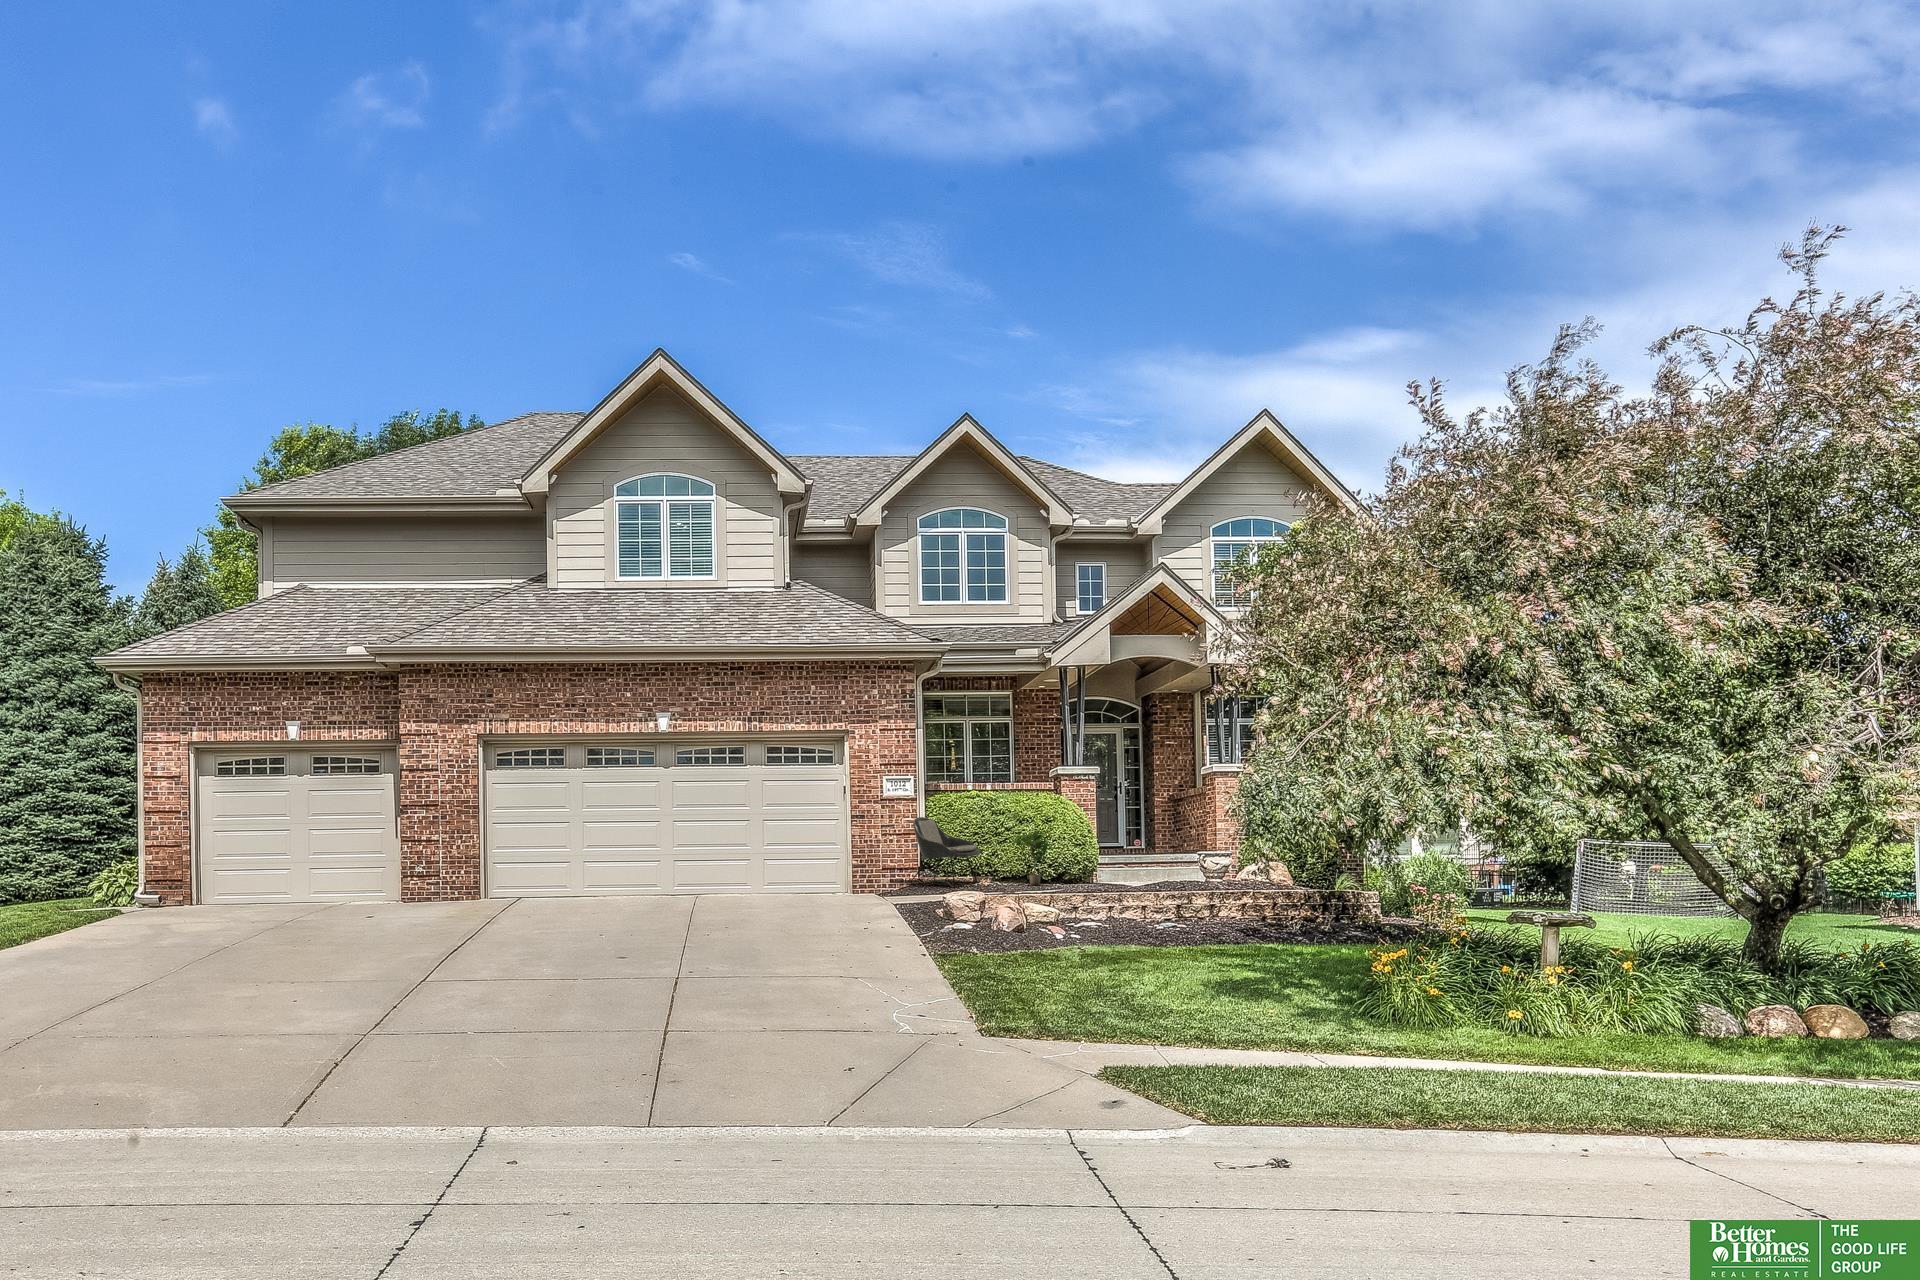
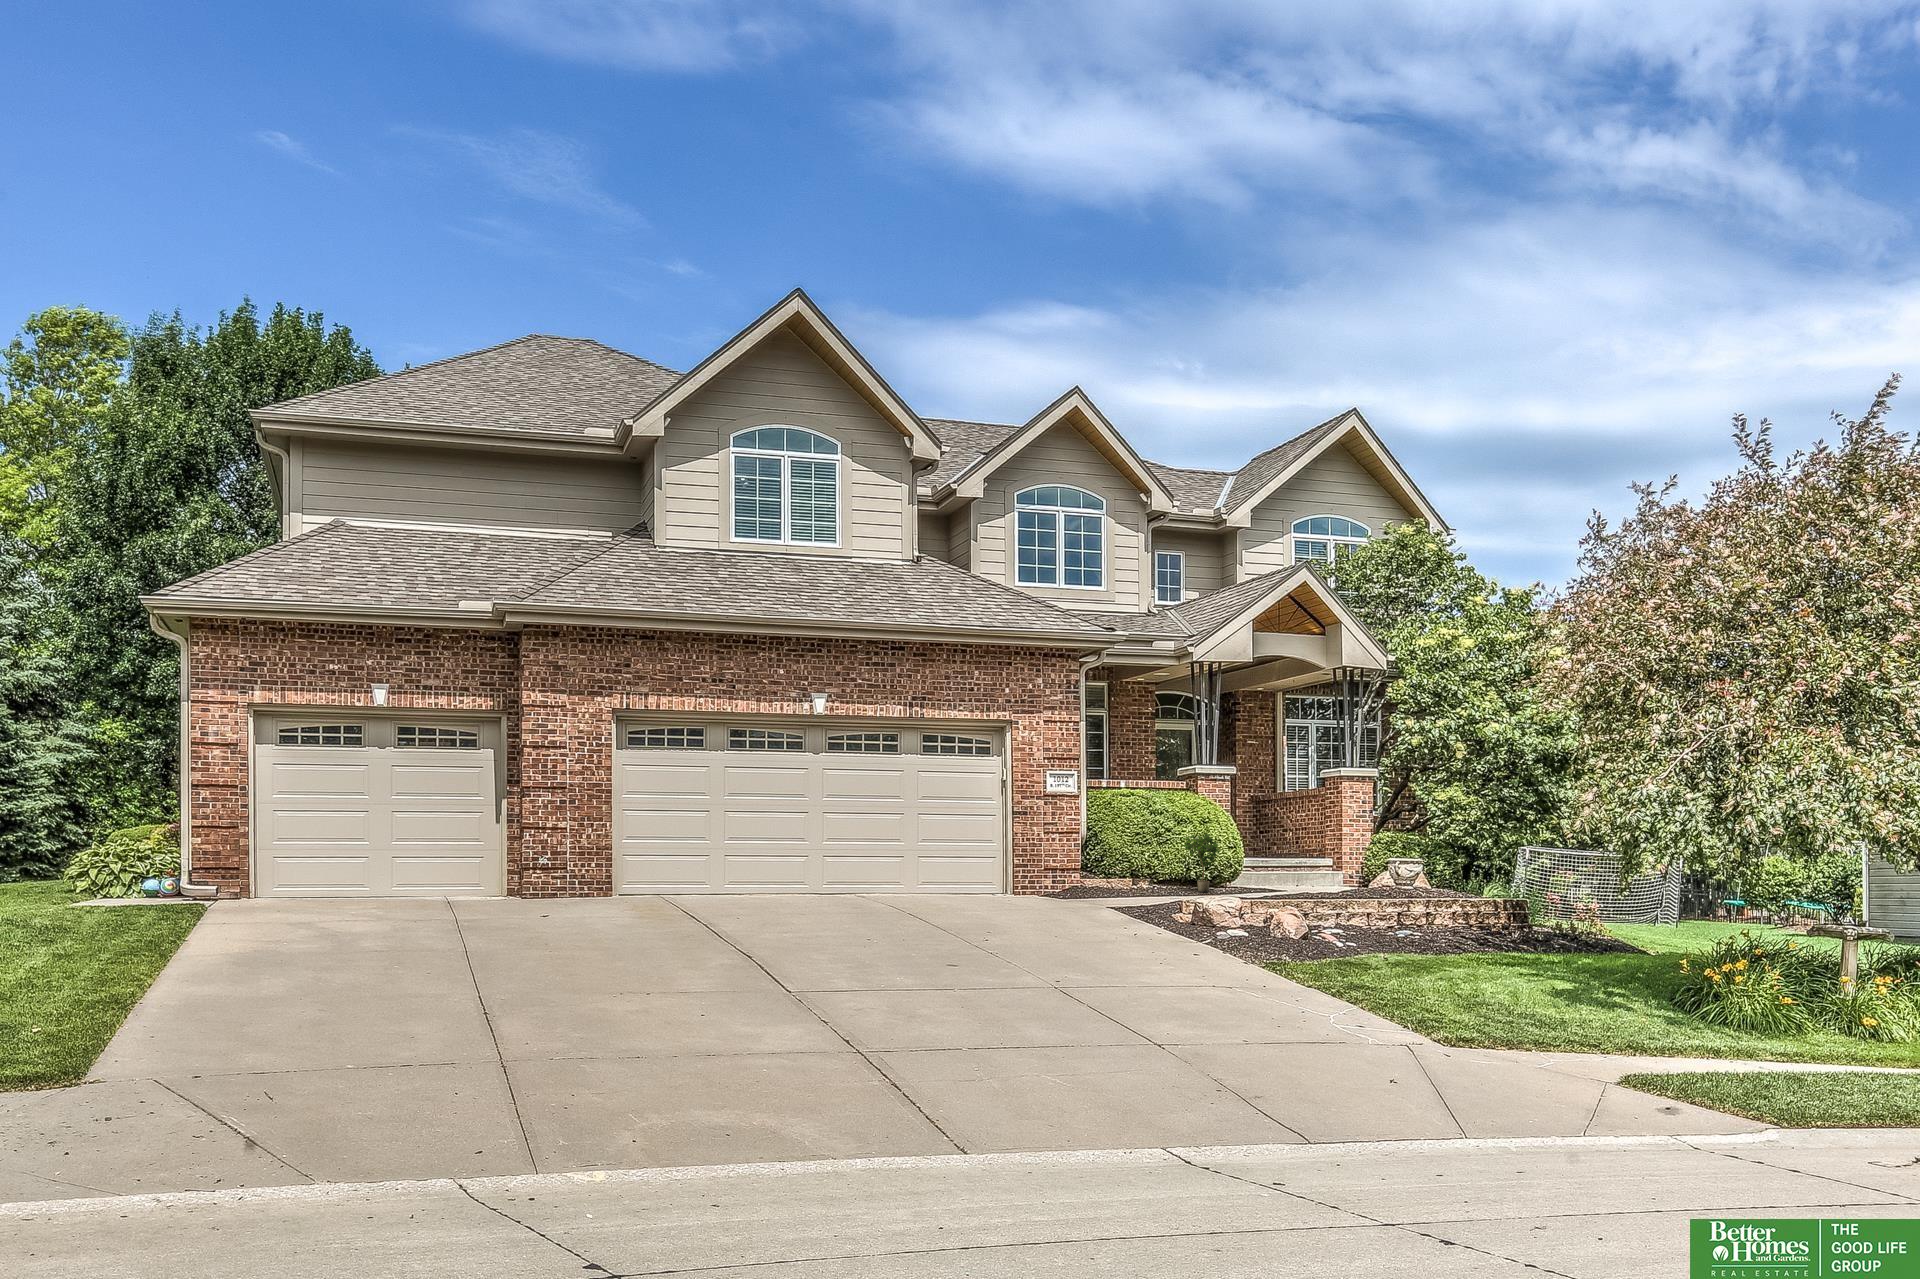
lounge chair: present [911,817,980,888] -> none [1078,816,1145,894]

